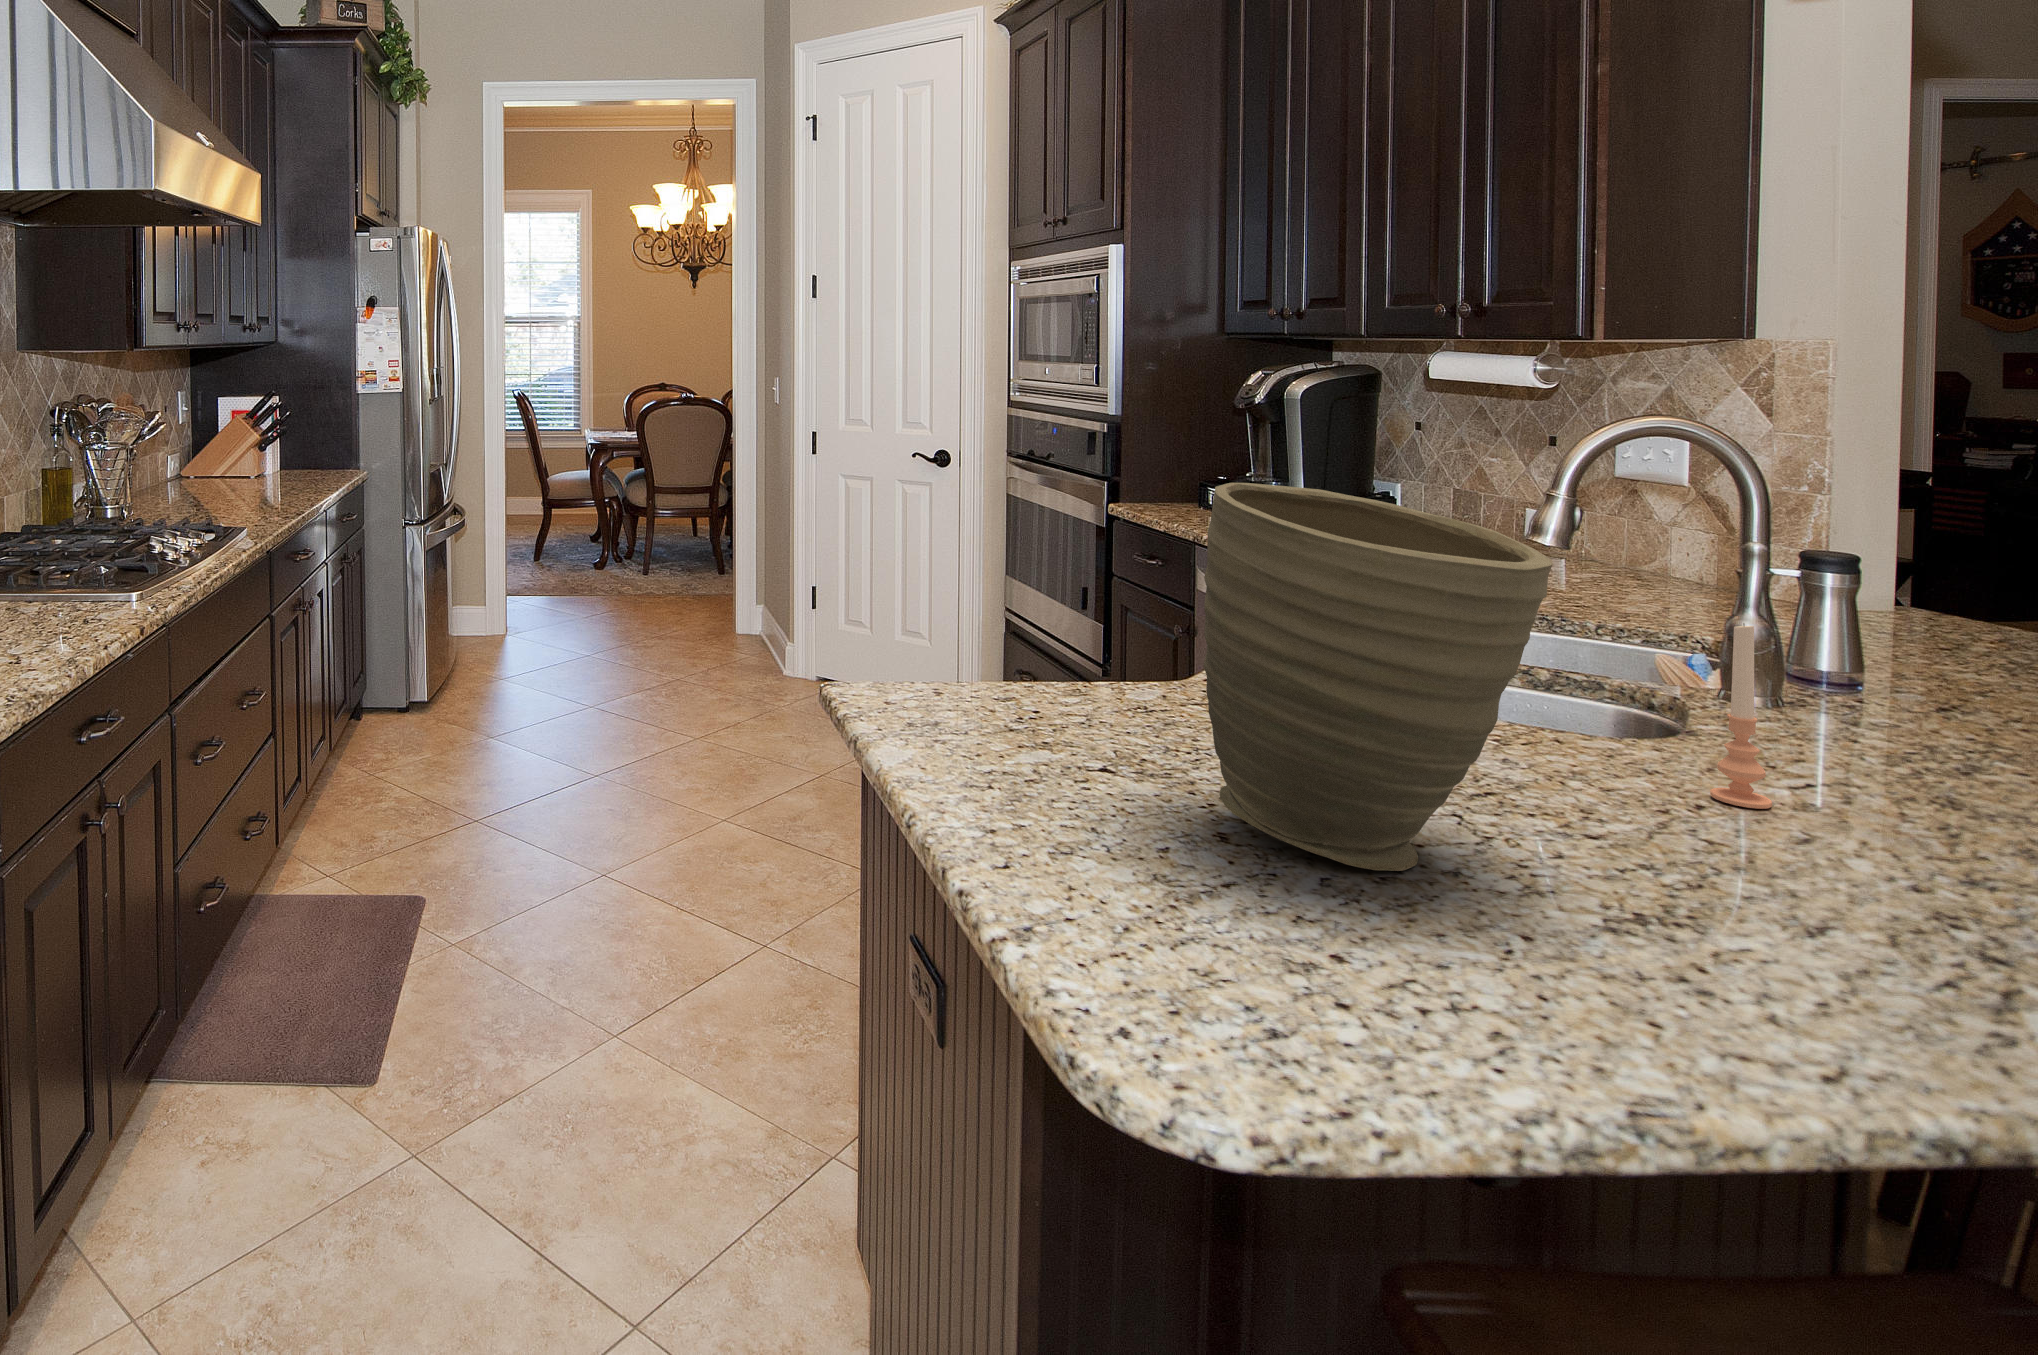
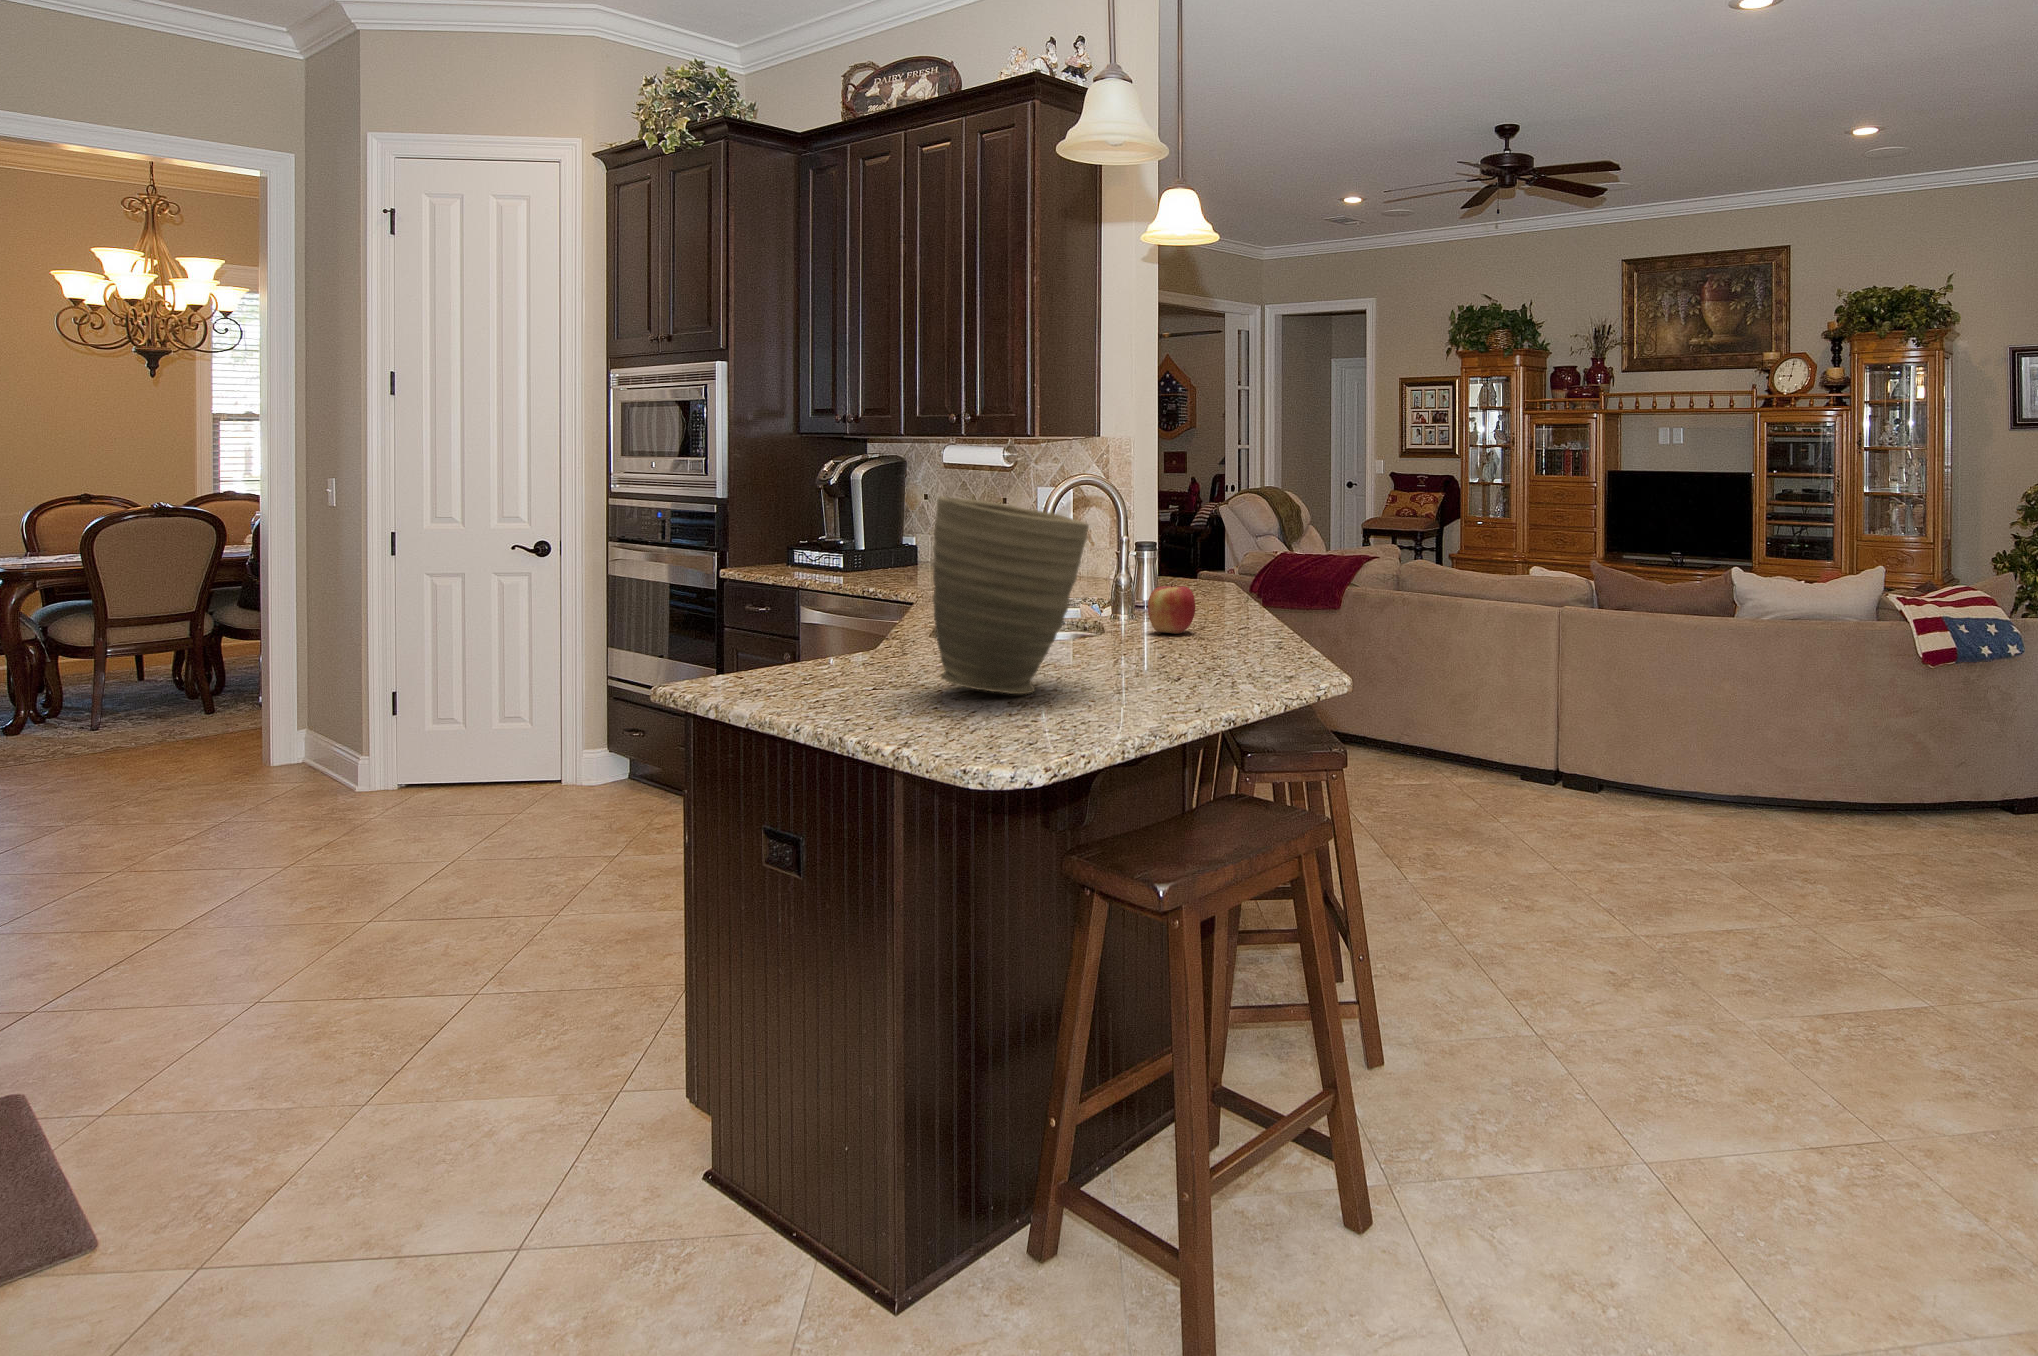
candle: present [1710,623,1772,809] -> none [1125,560,1147,651]
apple: none [1798,670,1942,777] -> present [1148,584,1195,634]

